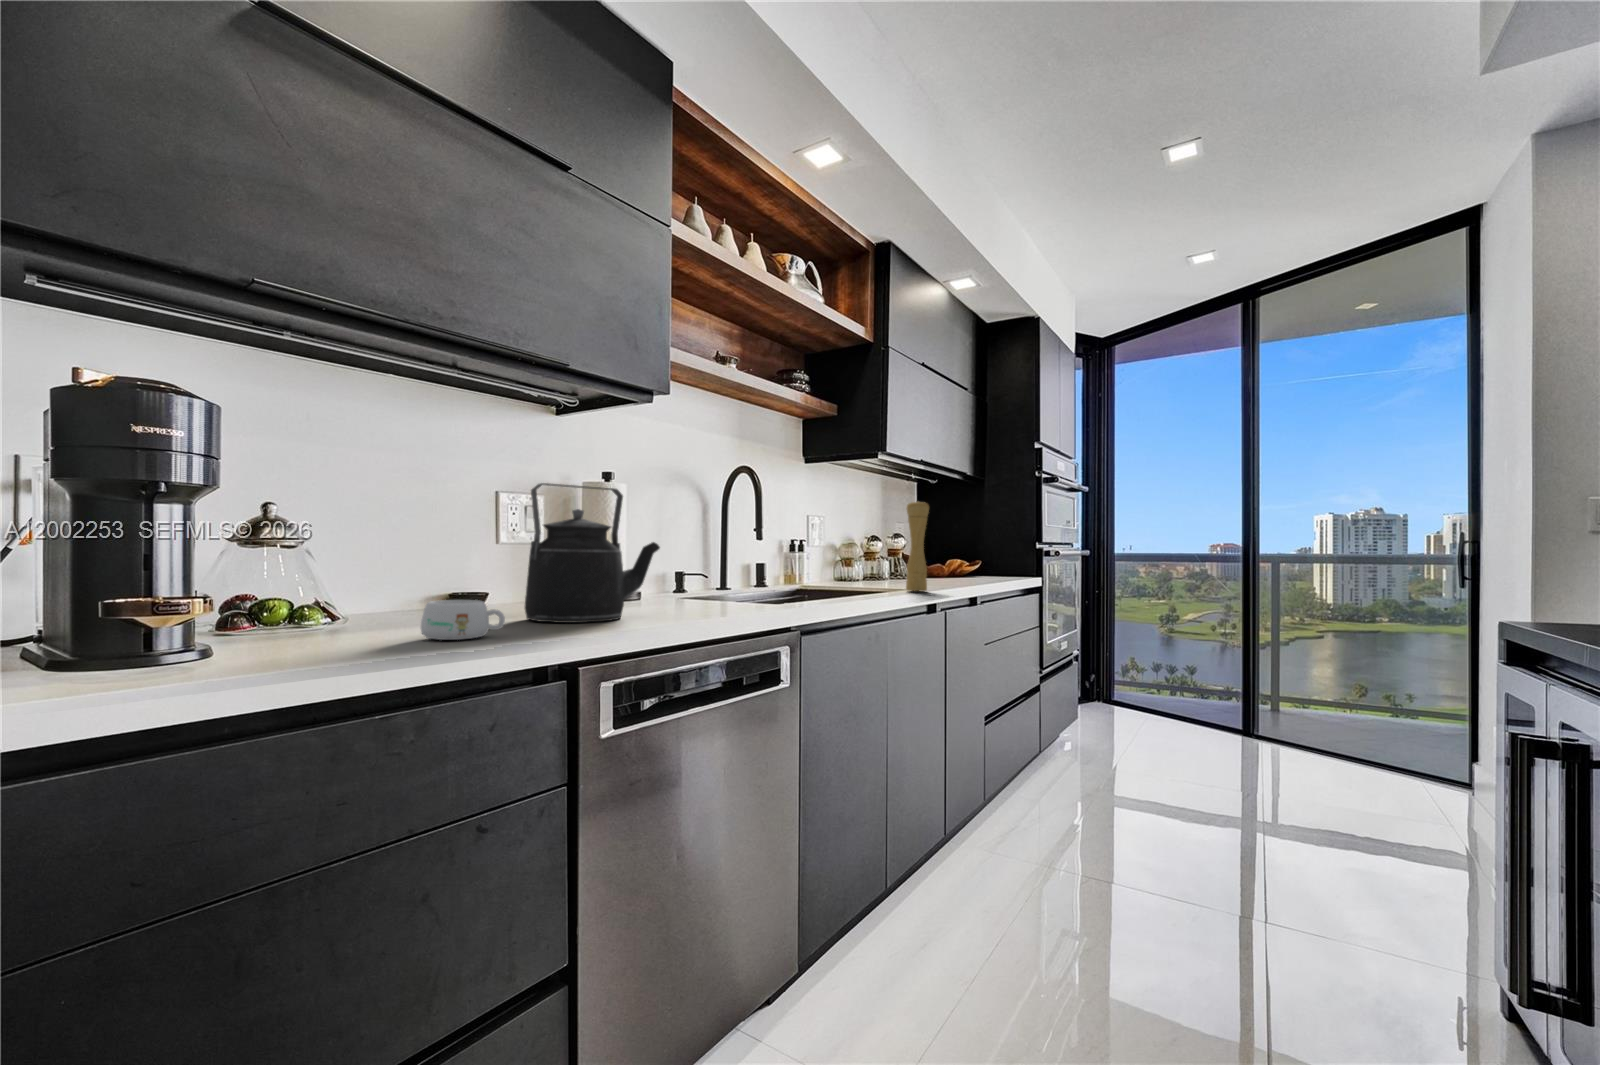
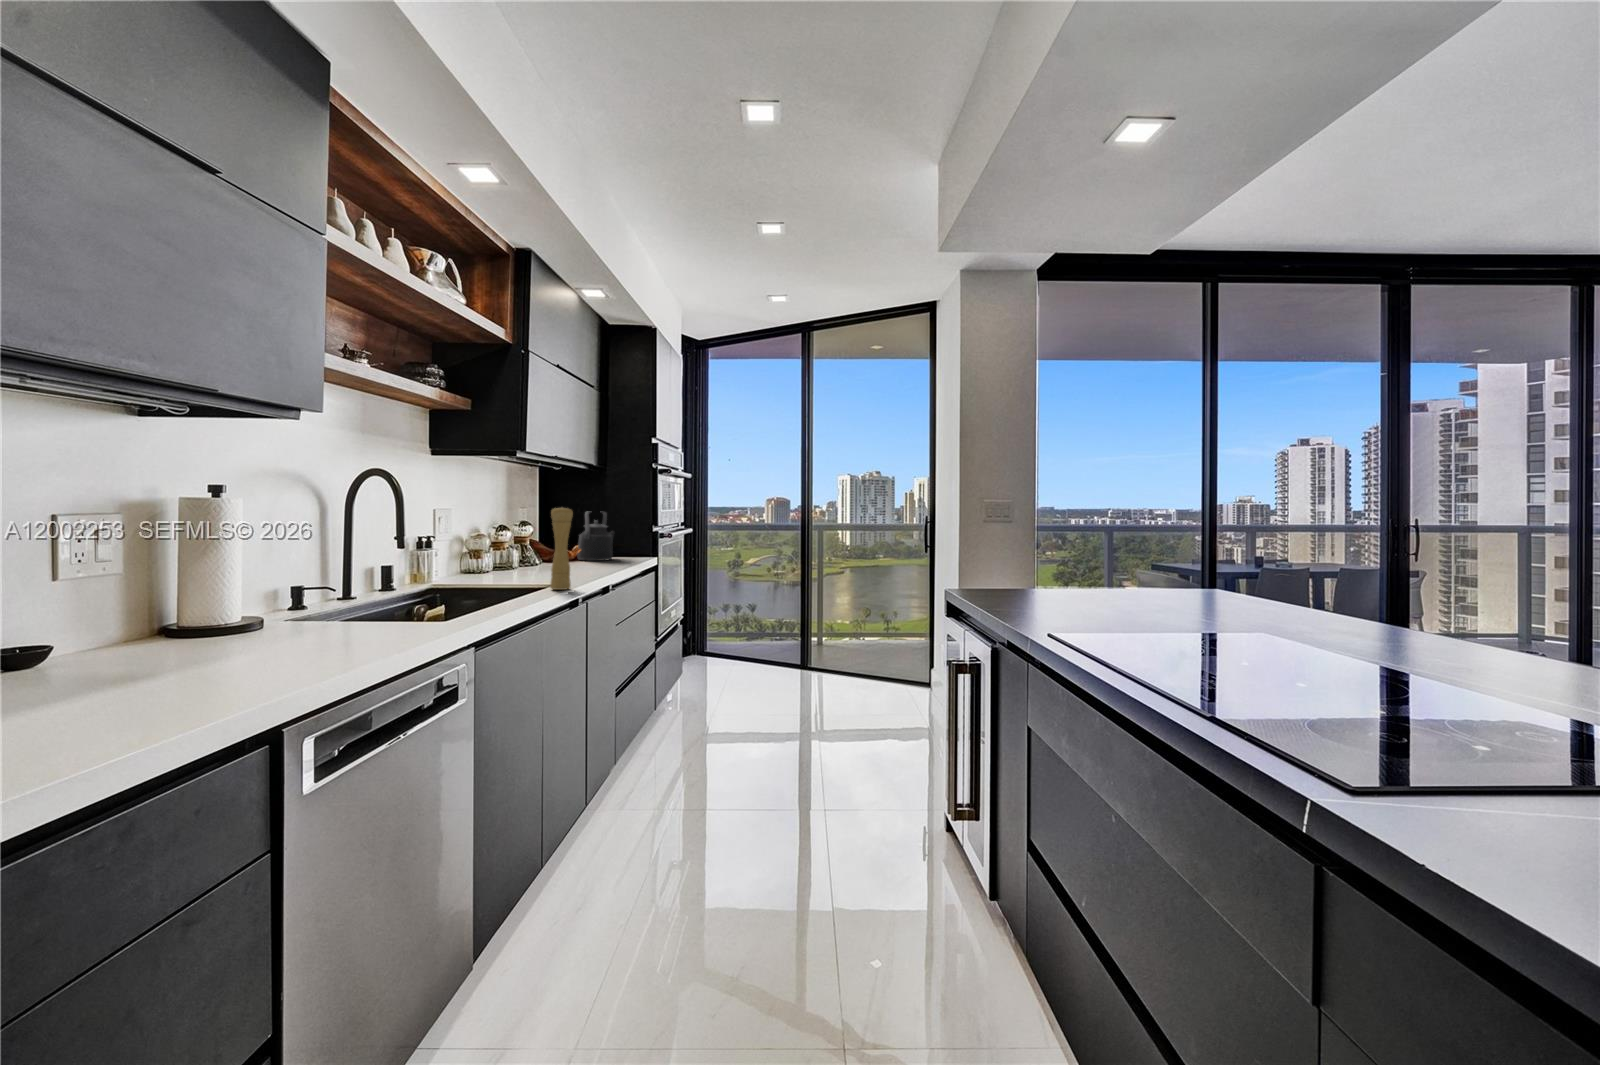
kettle: present [525,483,660,623] -> present [578,512,614,561]
mug: present [421,600,505,640] -> none [50,679,171,733]

